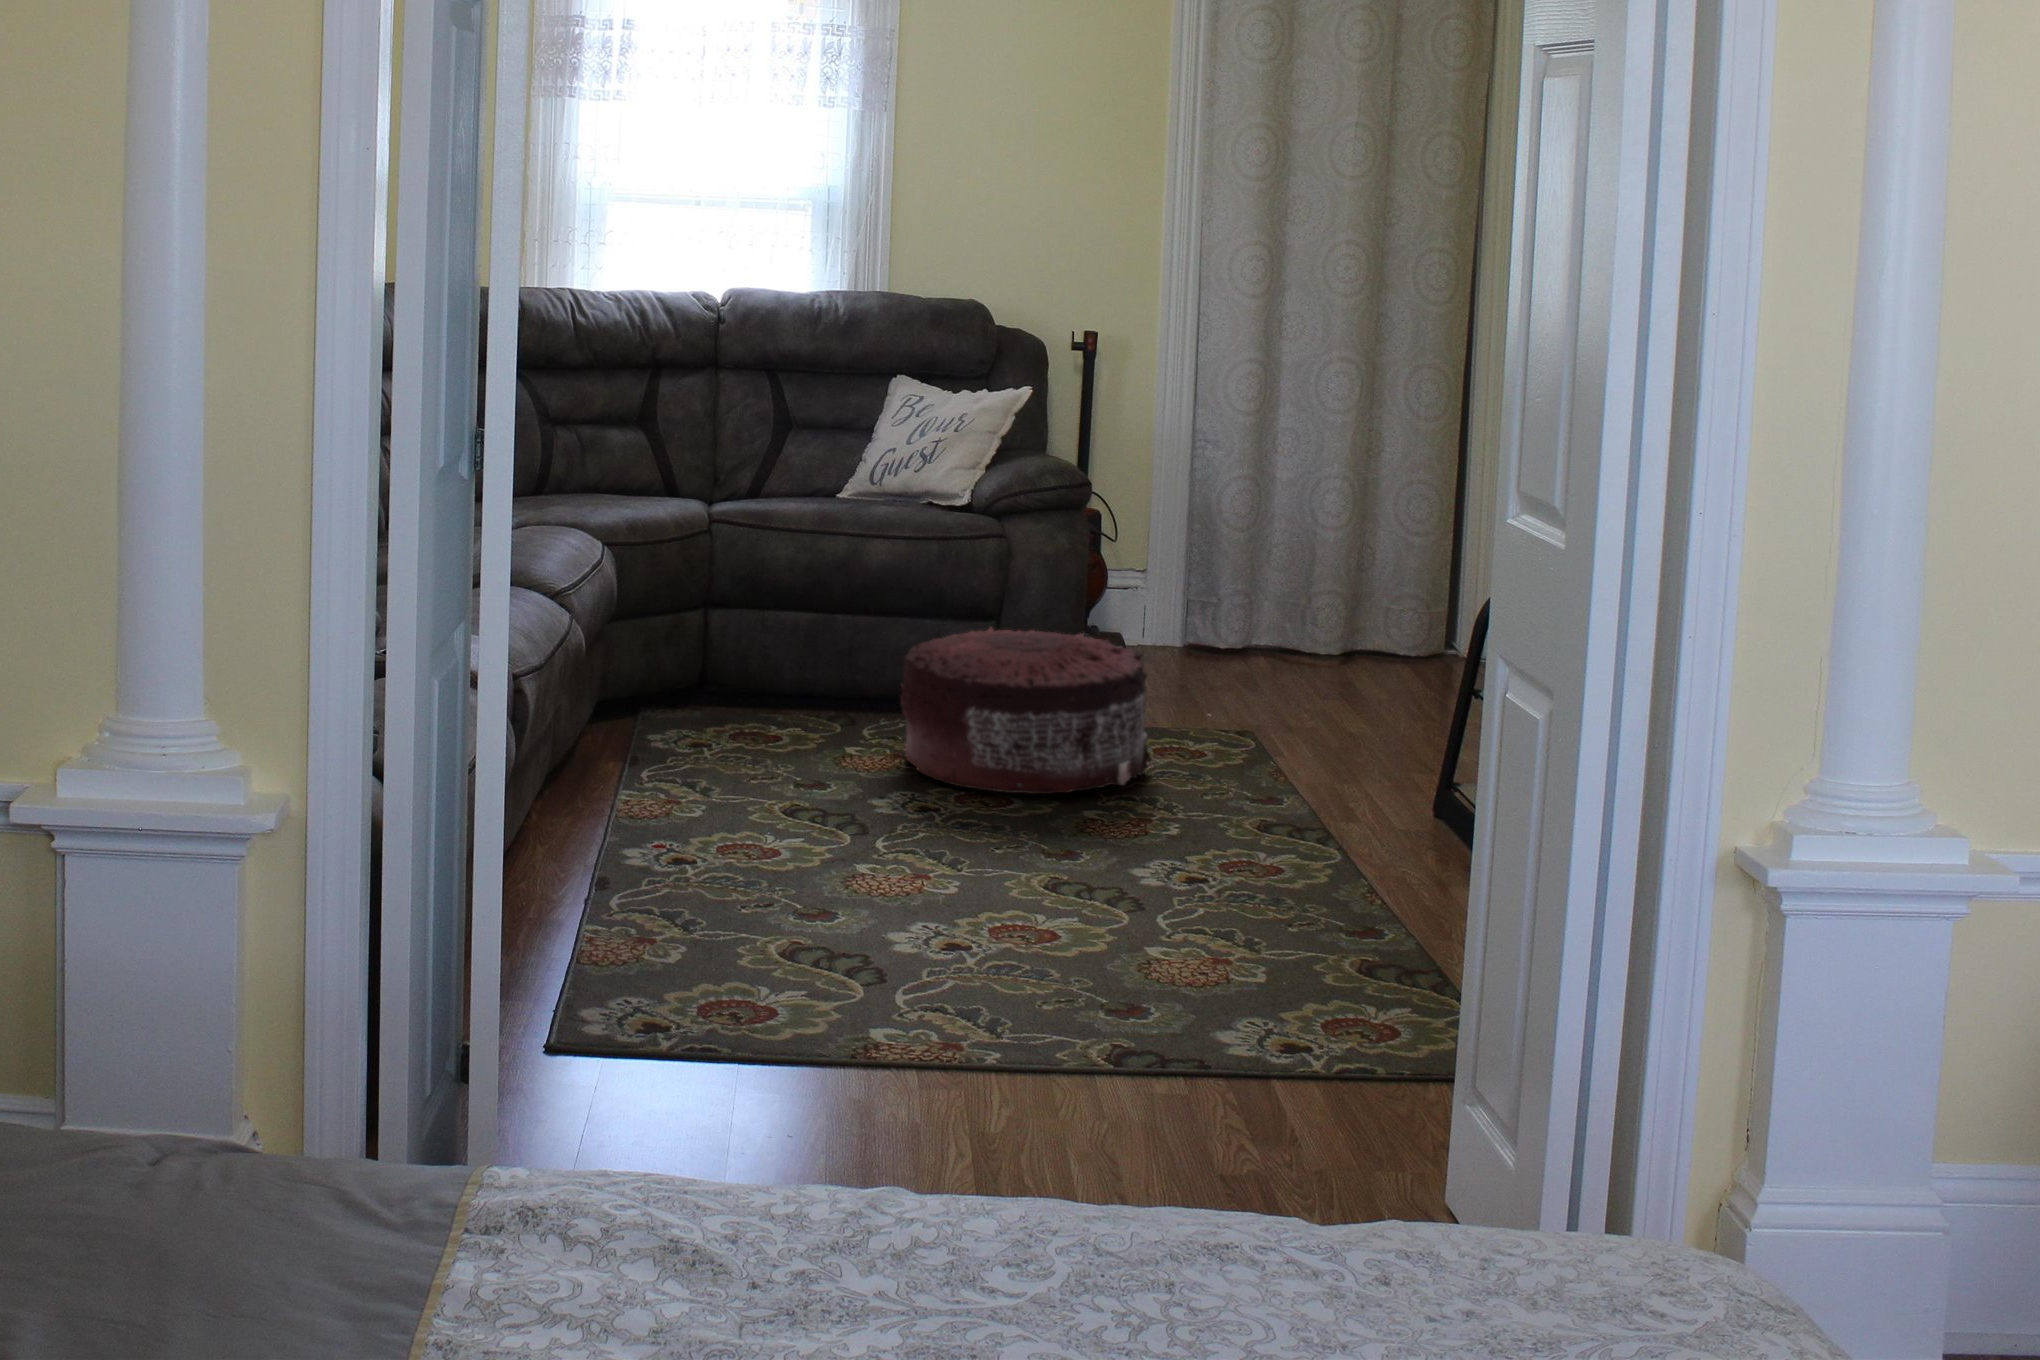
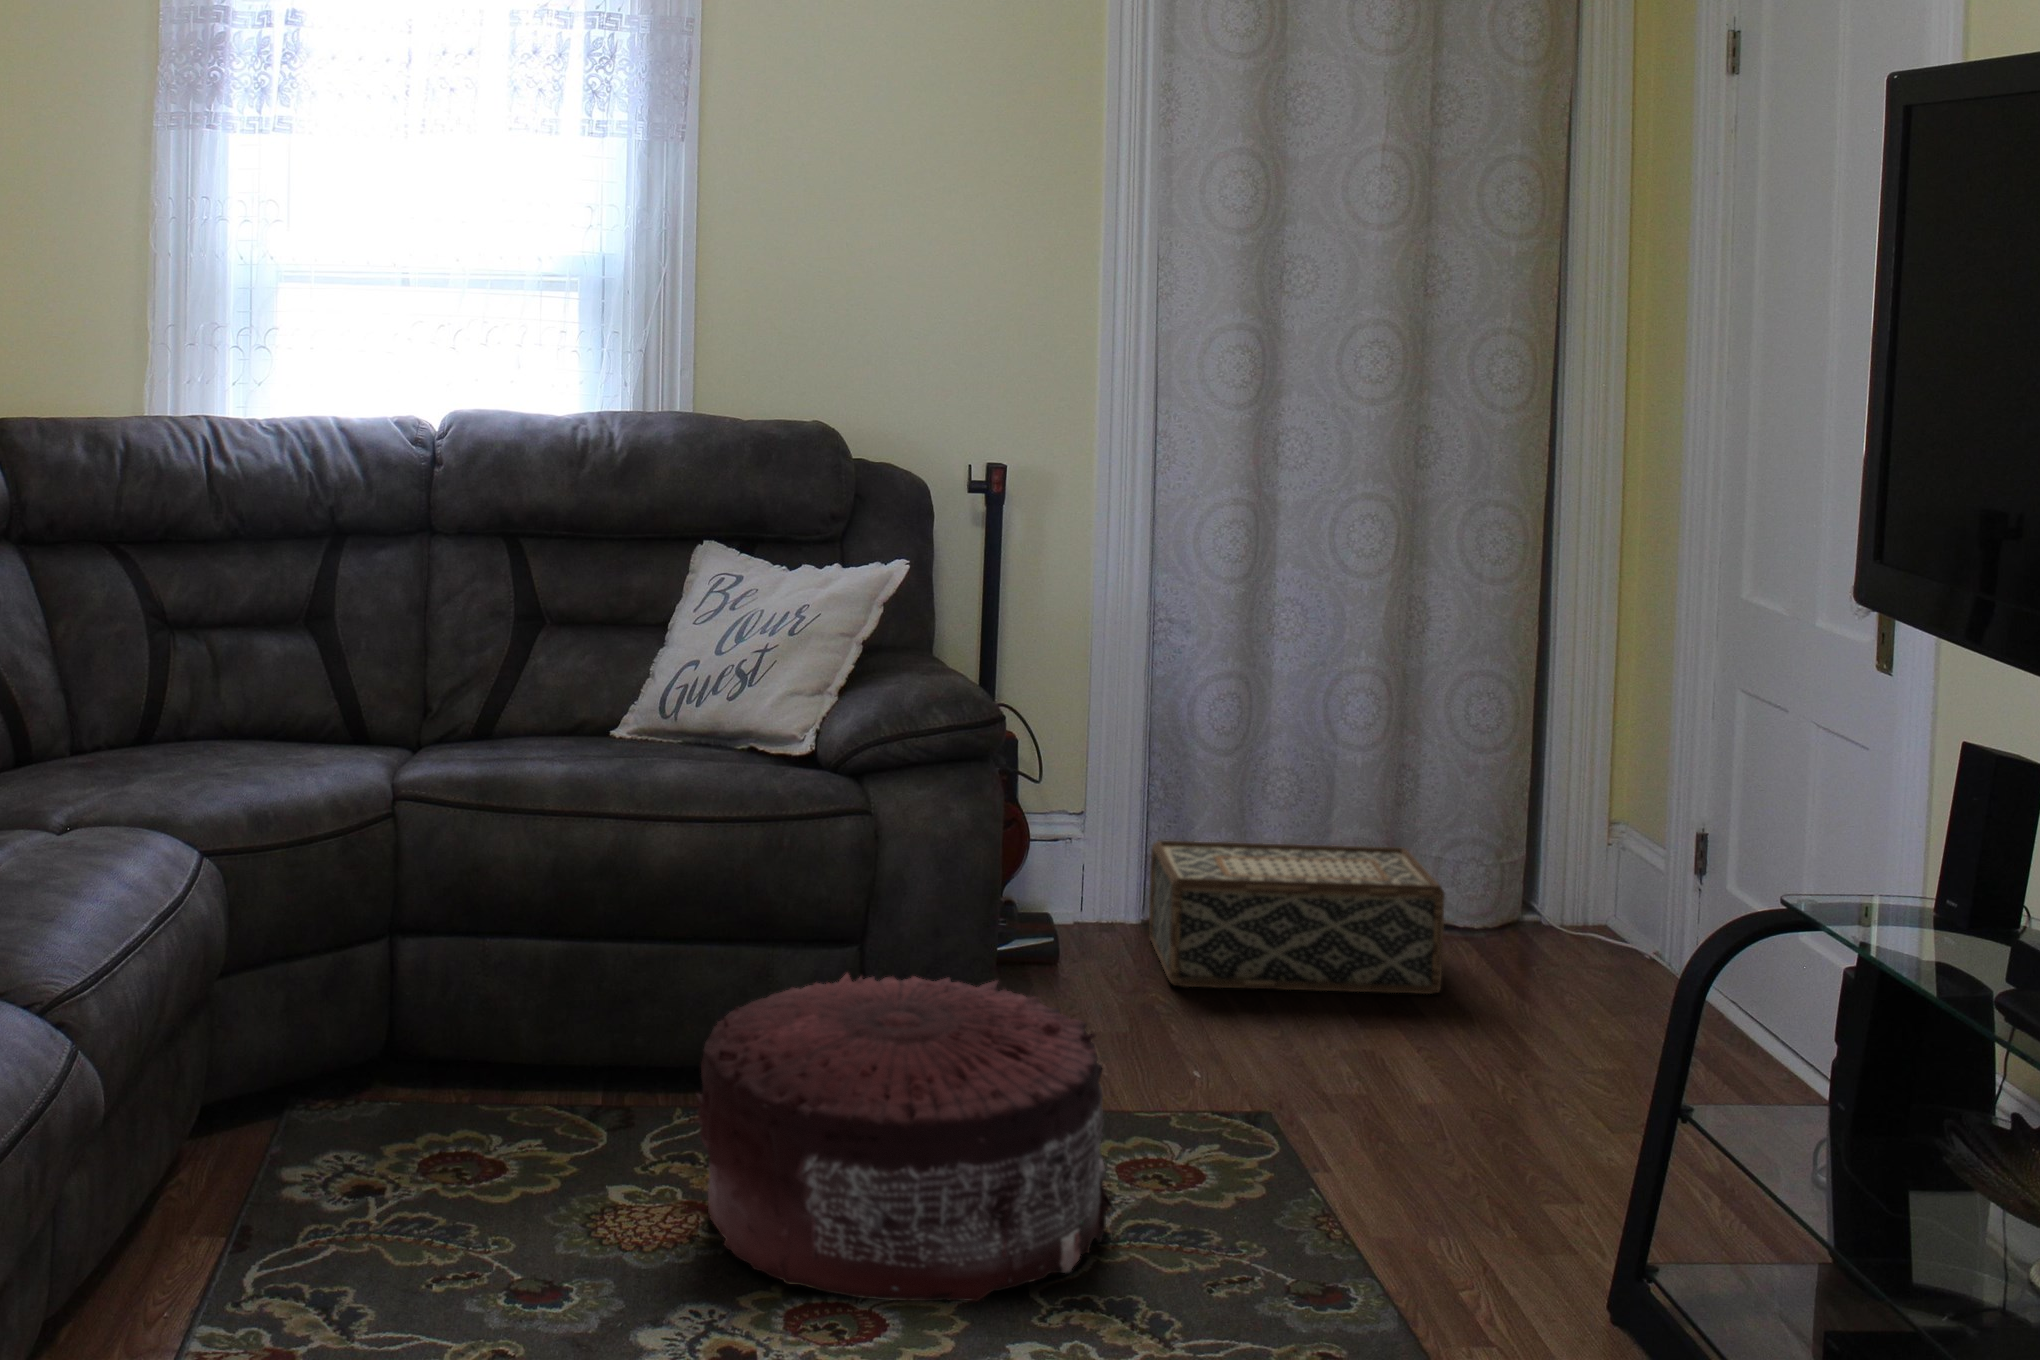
woven basket: none [1189,587,1383,683] -> present [1149,841,1445,994]

